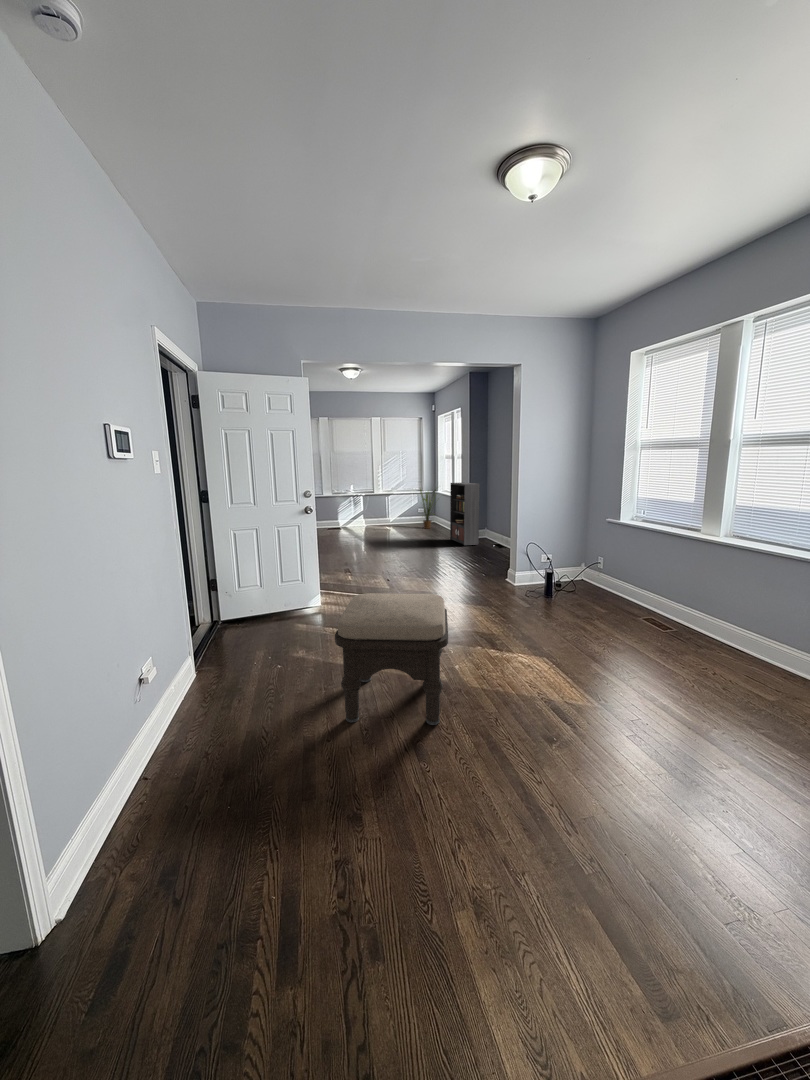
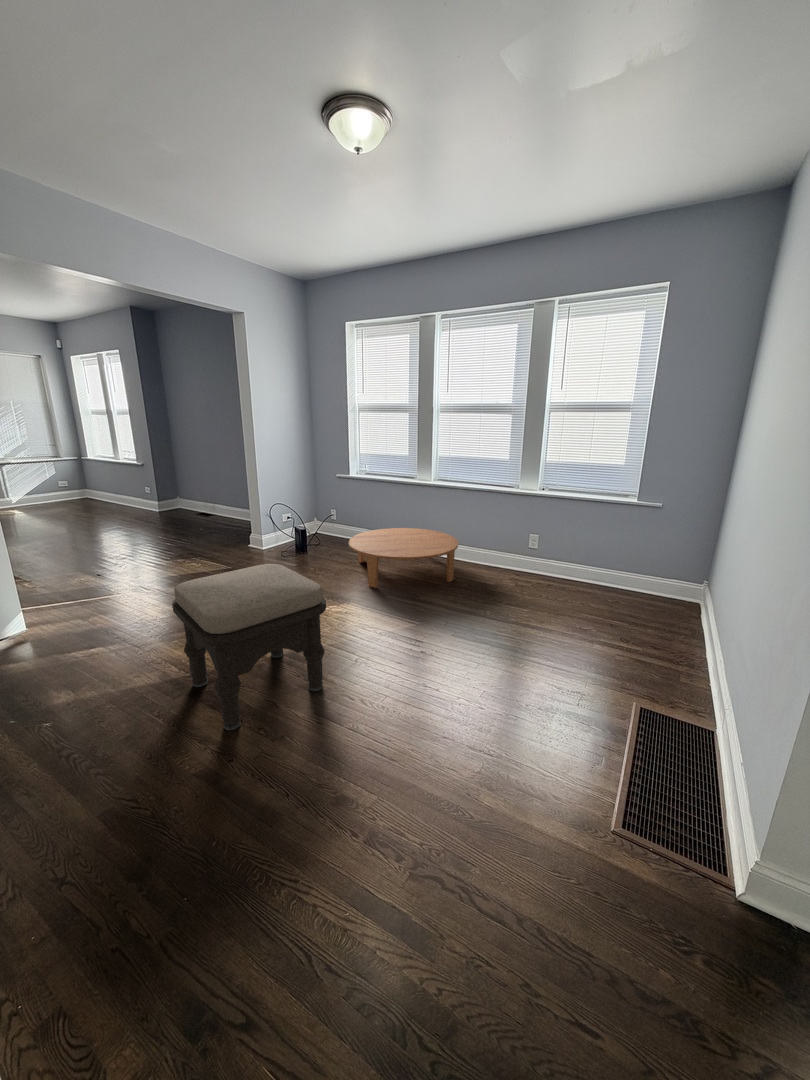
bookcase: present [450,482,480,545] -> none [123,445,197,519]
house plant: present [420,491,432,529] -> none [64,450,100,506]
coffee table: none [576,588,734,677] -> present [349,528,458,588]

